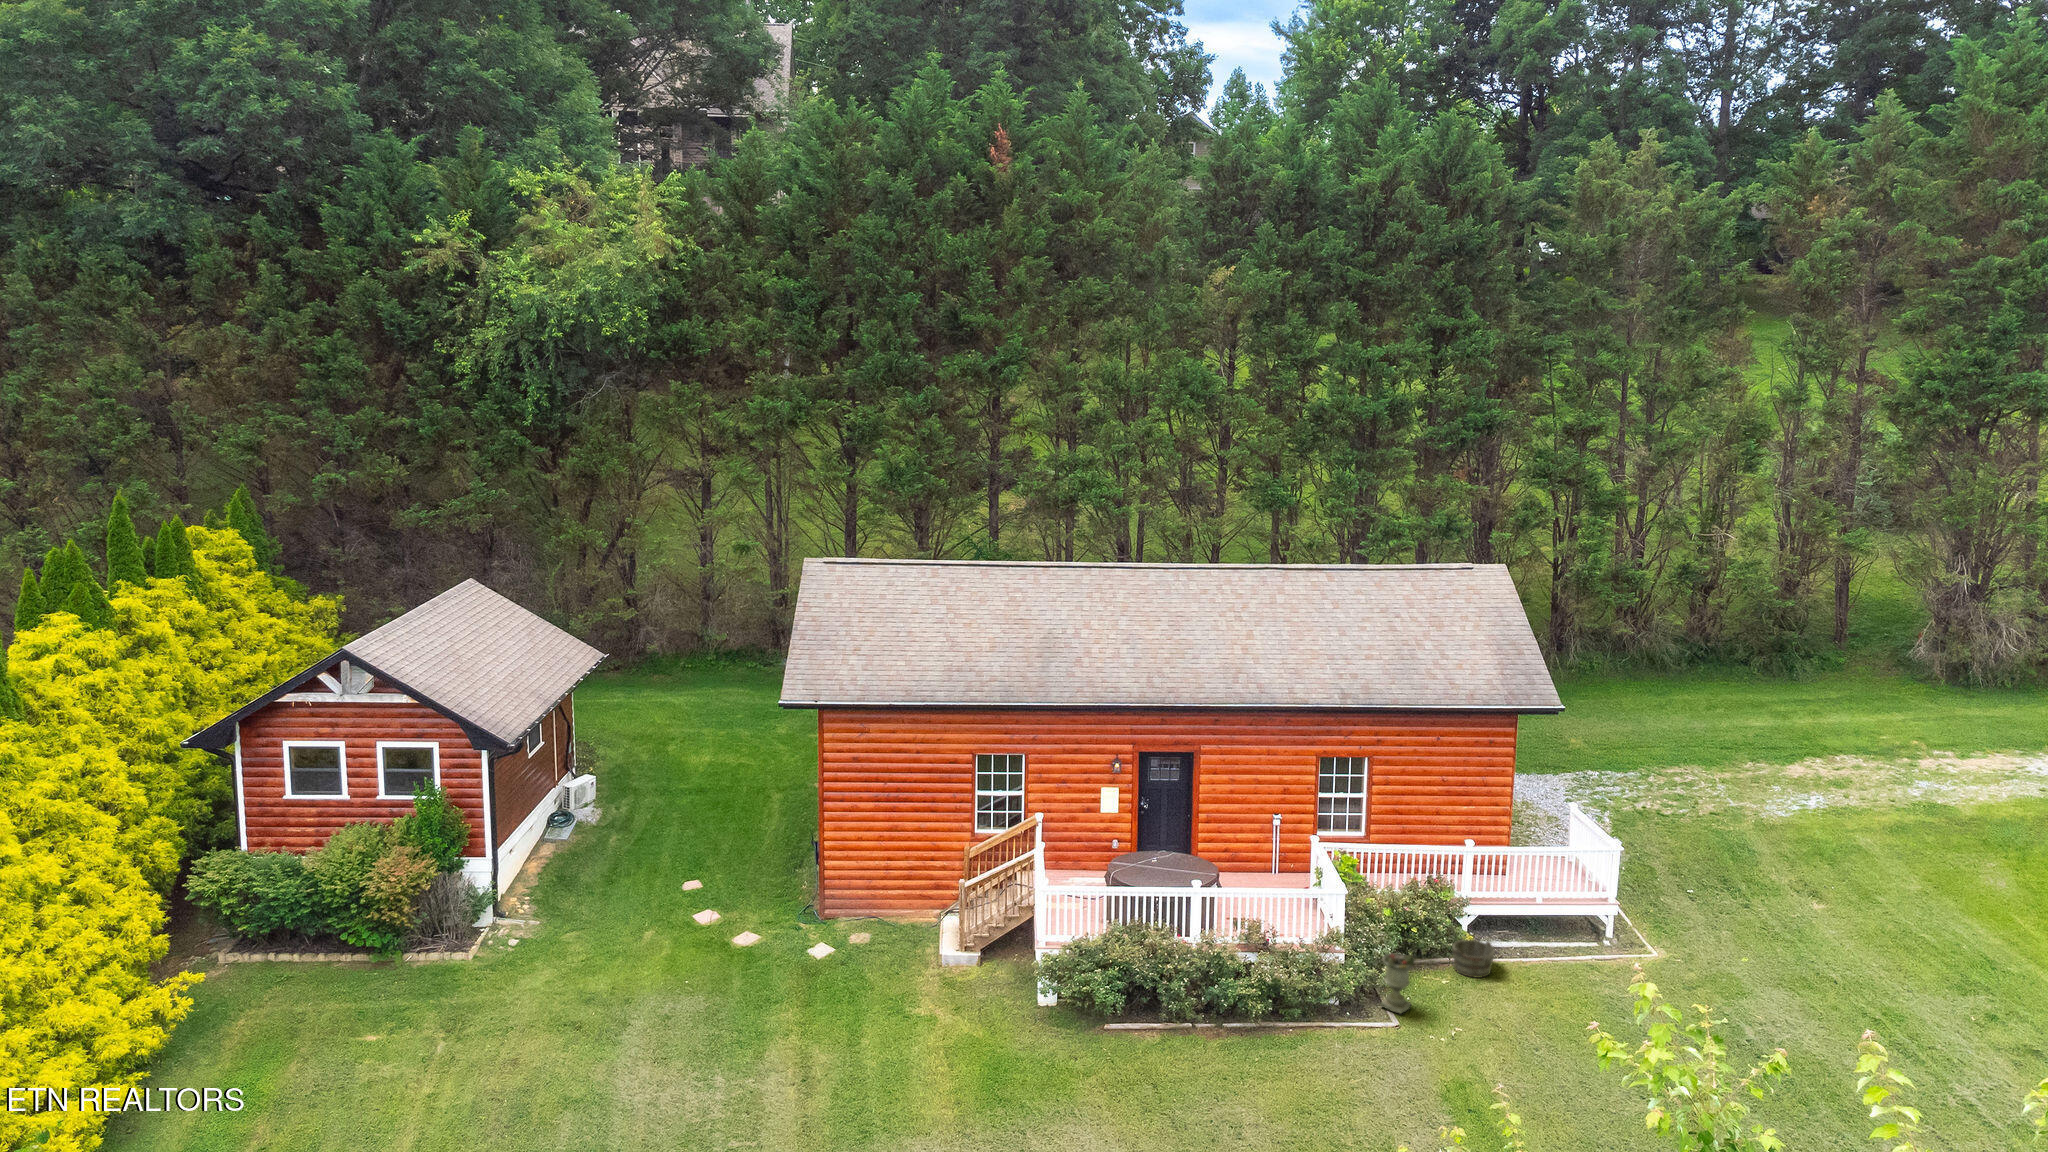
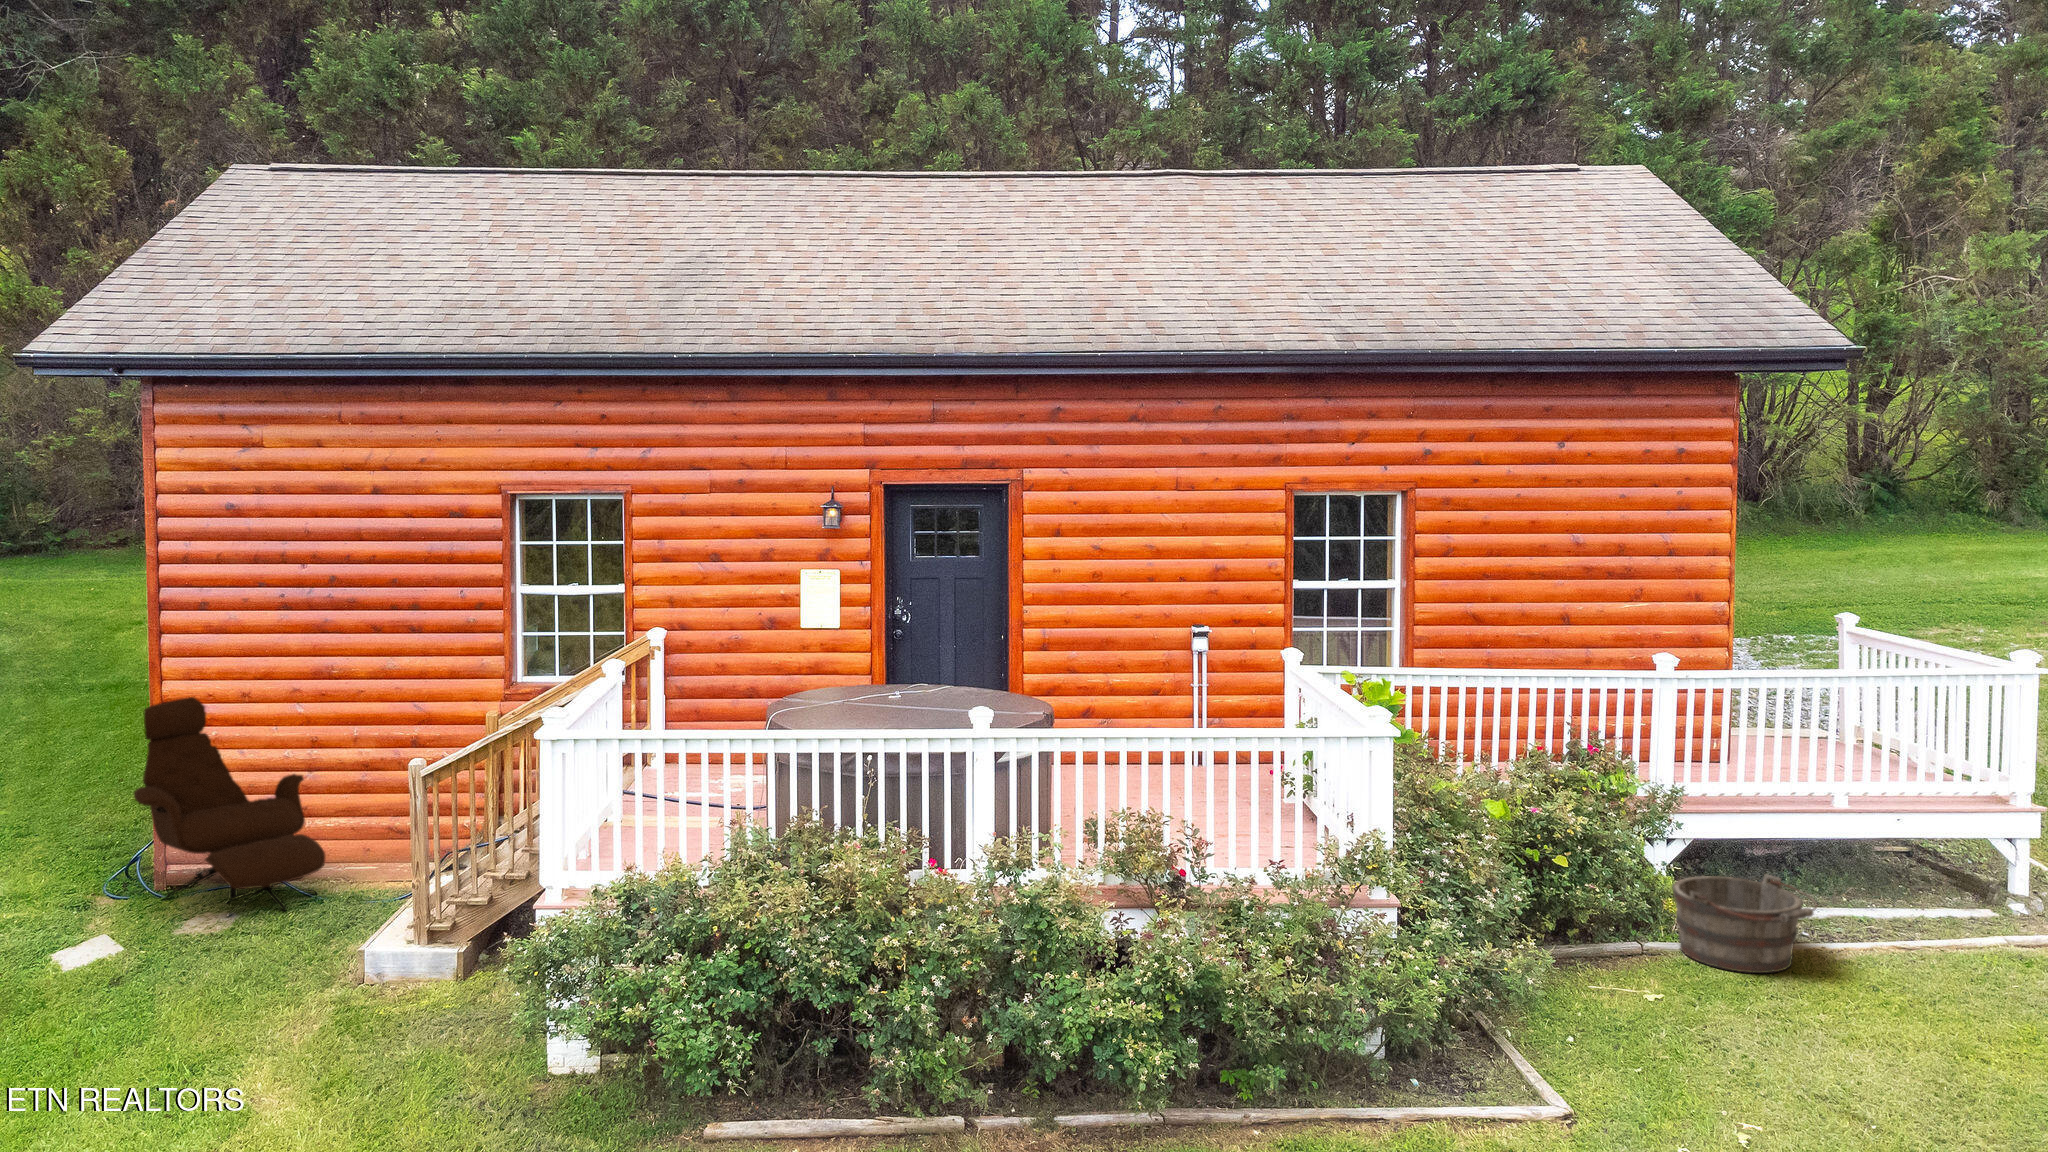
lounge chair: none [829,836,915,939] -> present [134,697,325,916]
planter: present [1381,953,1415,1014] -> none [1505,881,1615,1075]

